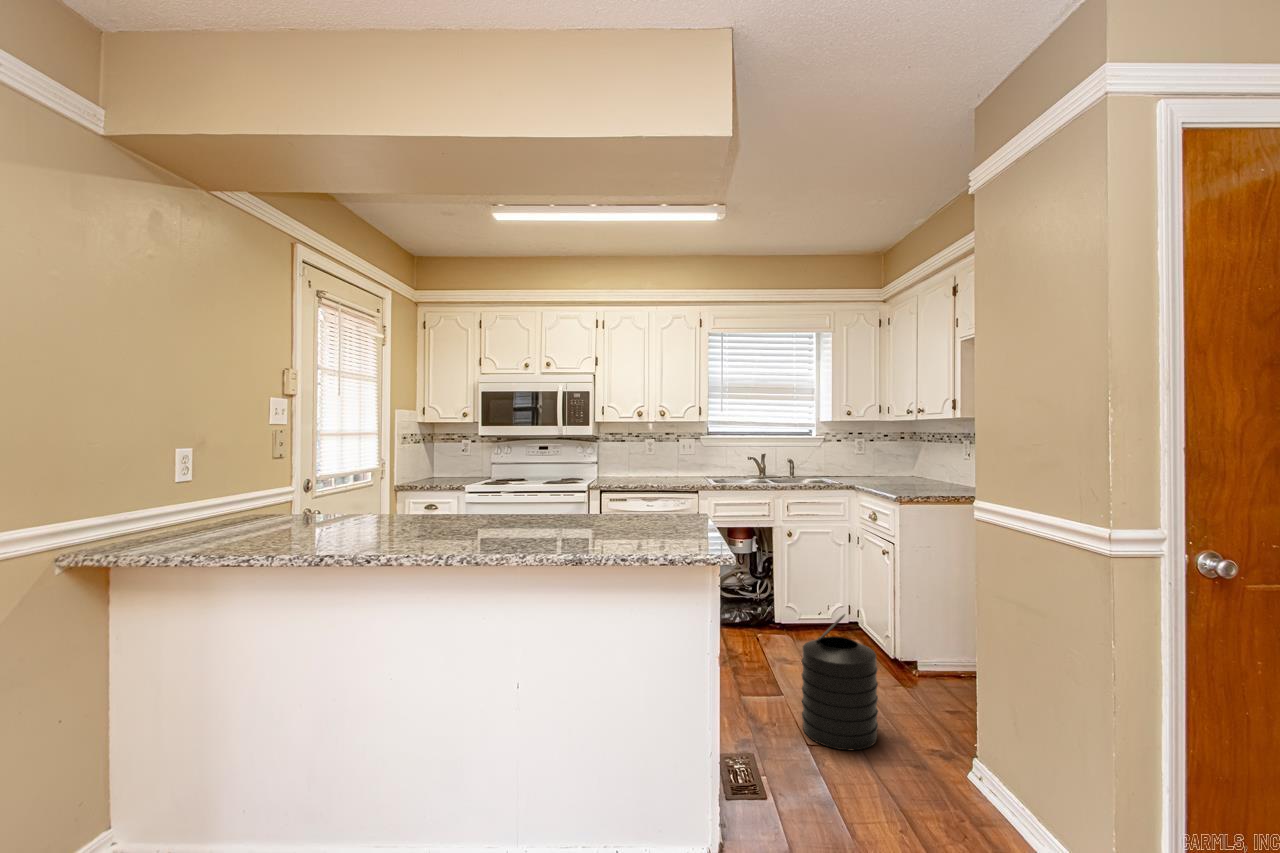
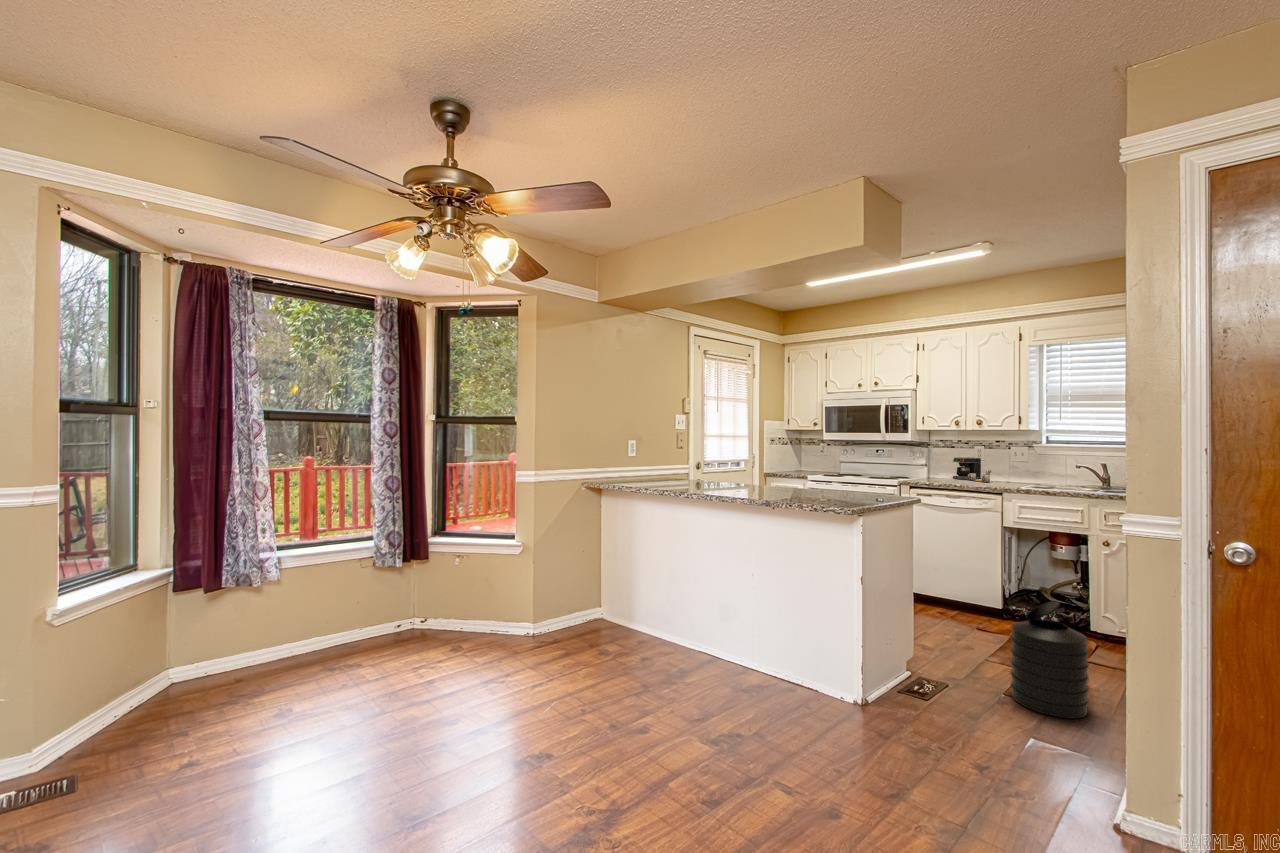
coffee maker: none [630,453,675,479] -> present [953,457,991,482]

